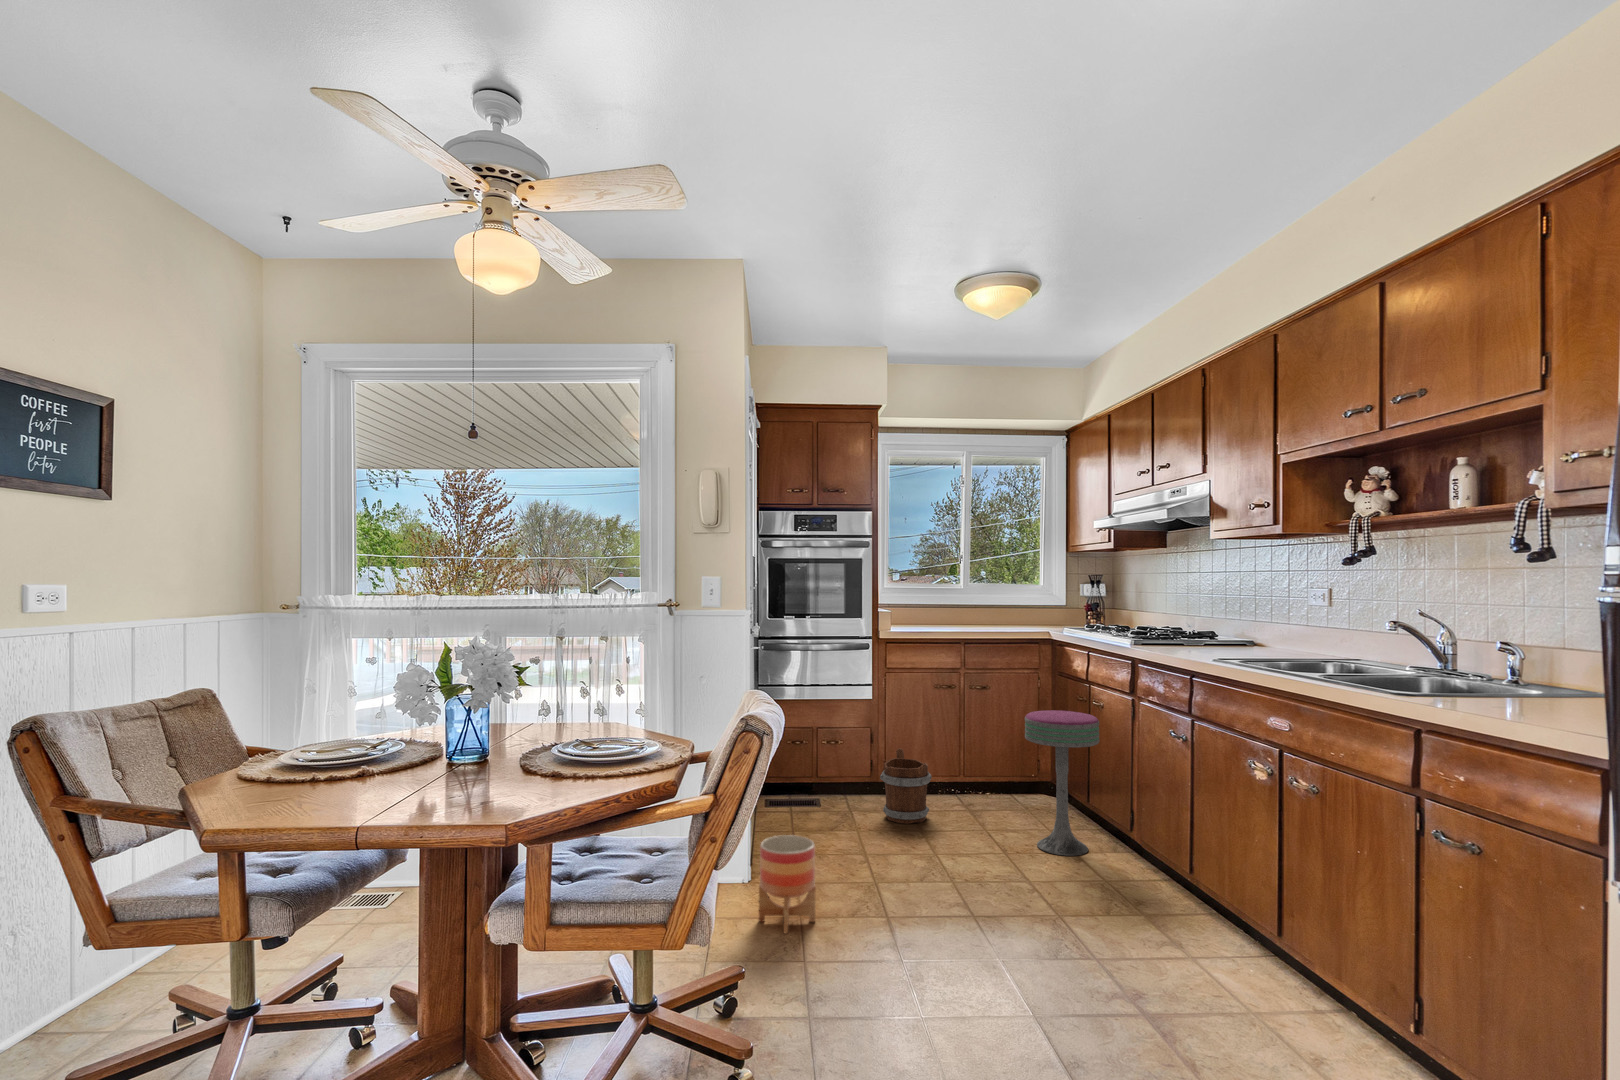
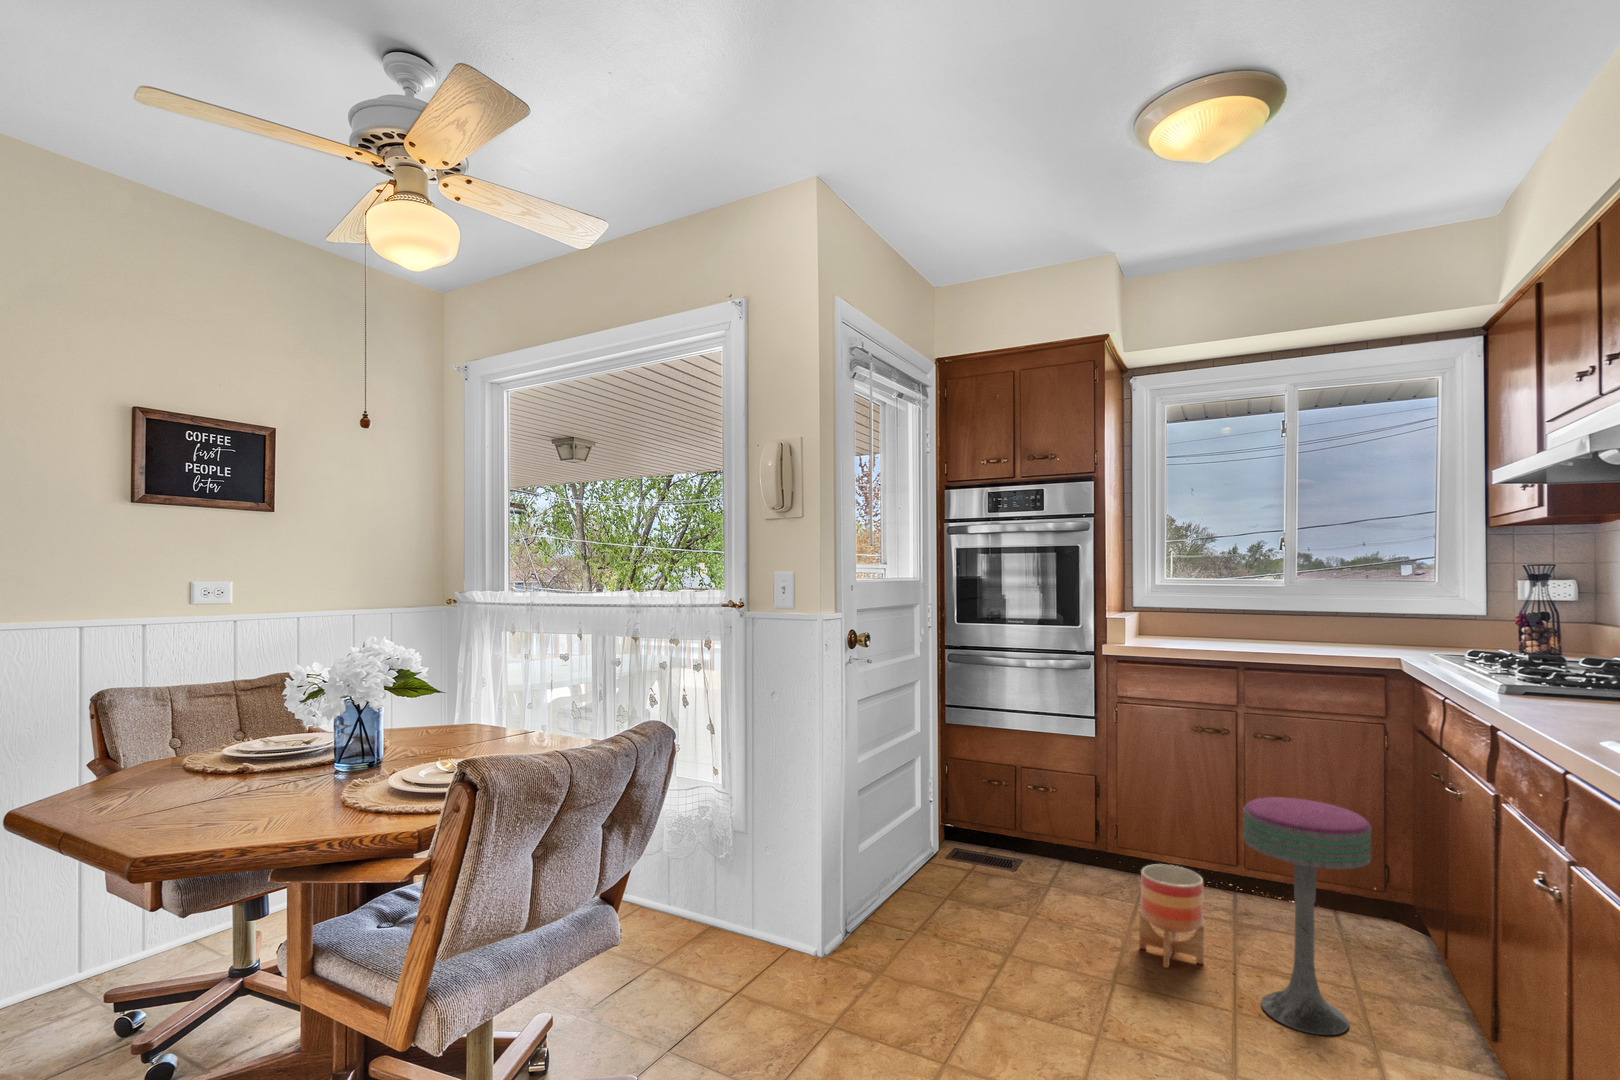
bucket: present [880,748,932,824] -> none [1072,813,1145,920]
planter: present [759,835,816,933] -> present [1139,864,1204,968]

